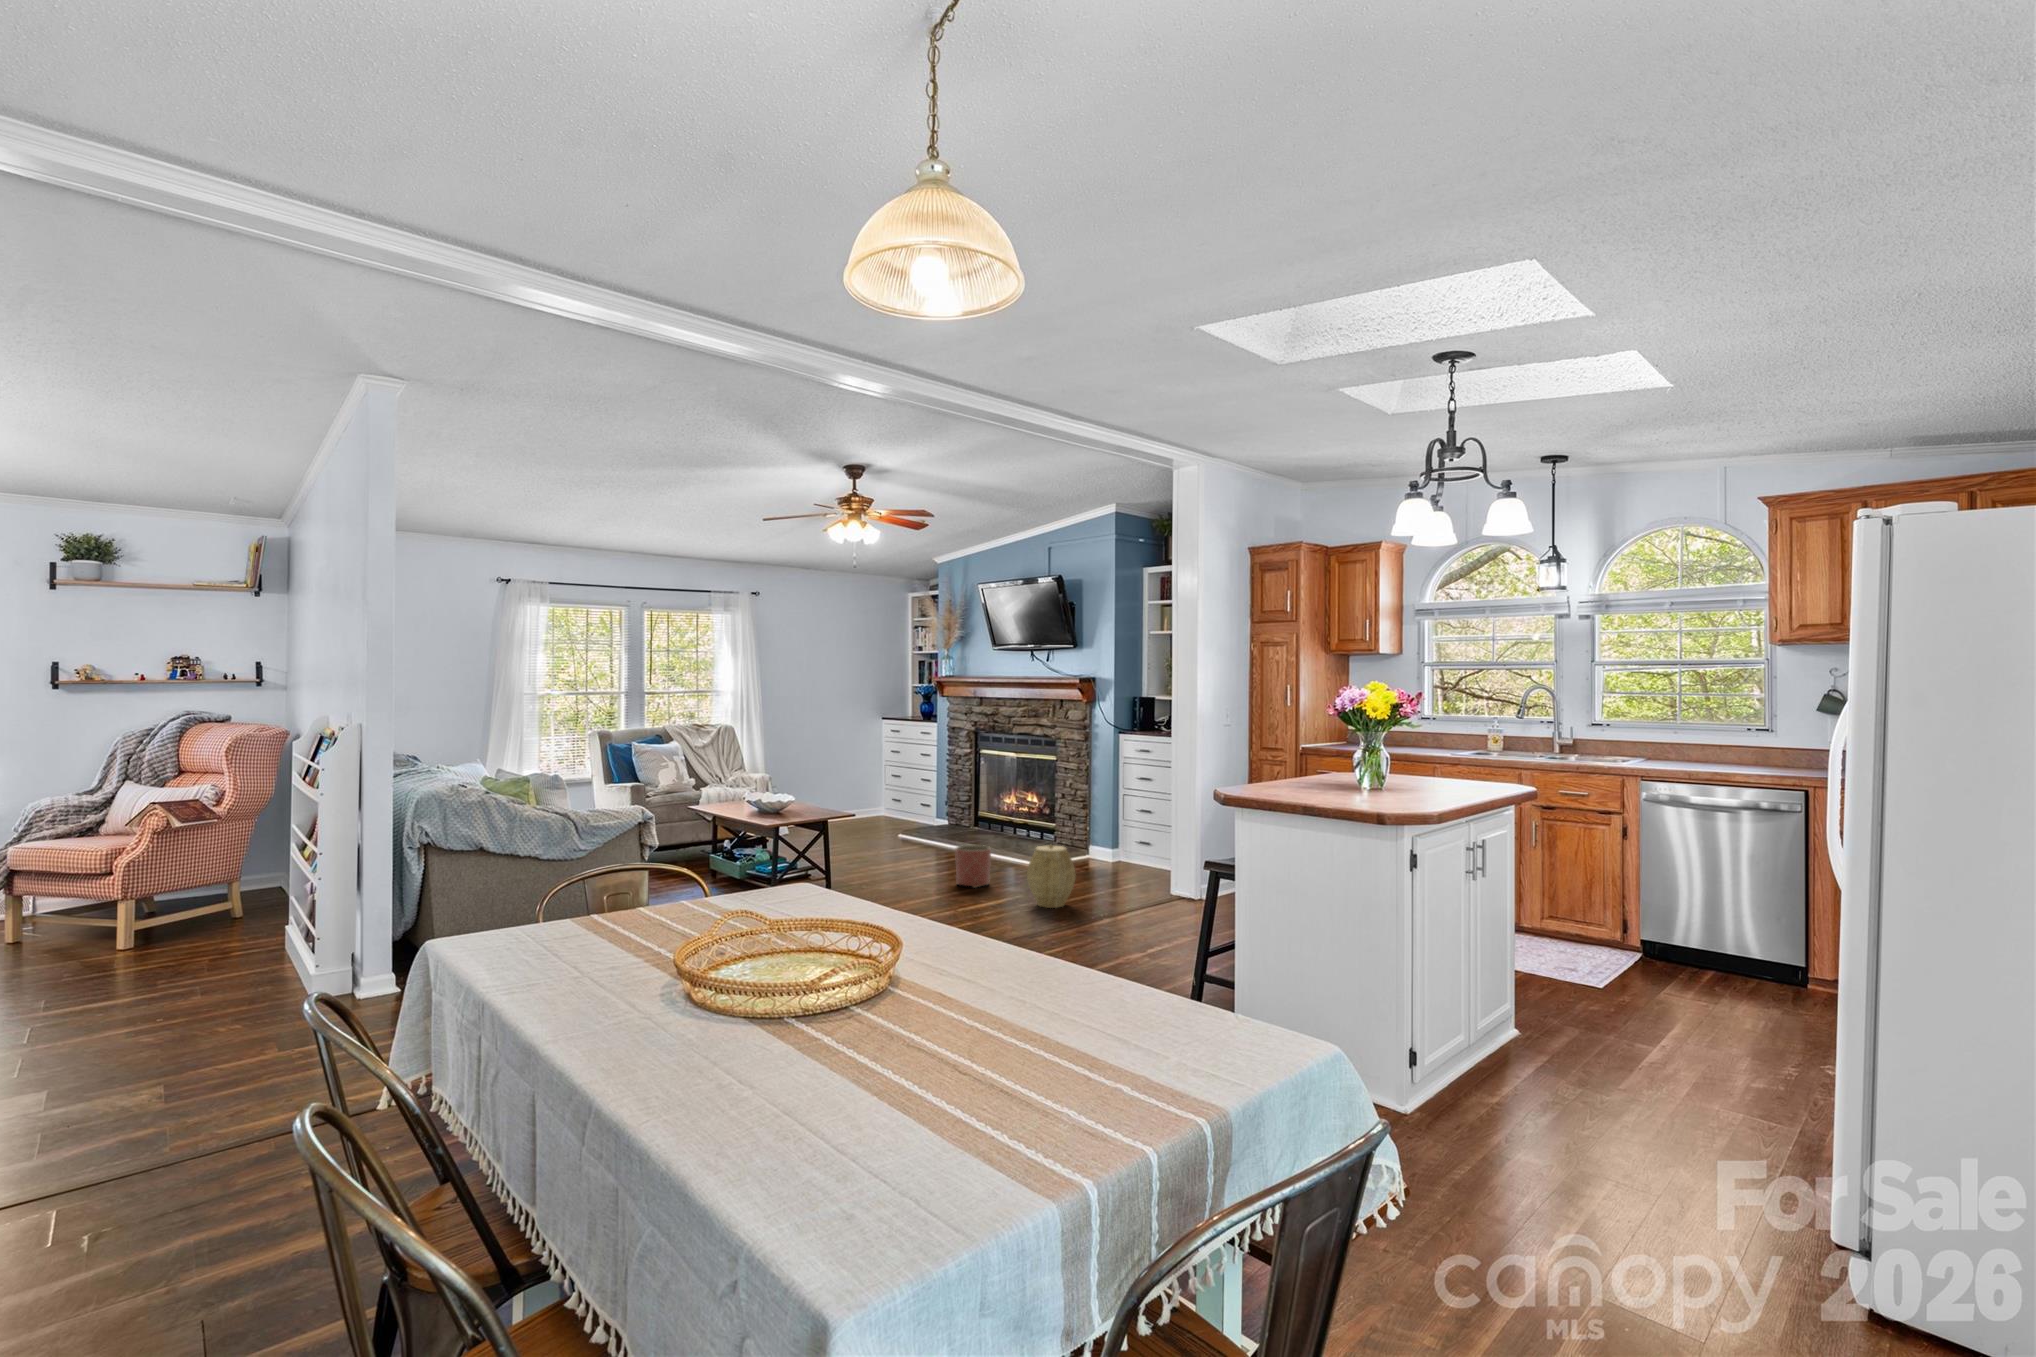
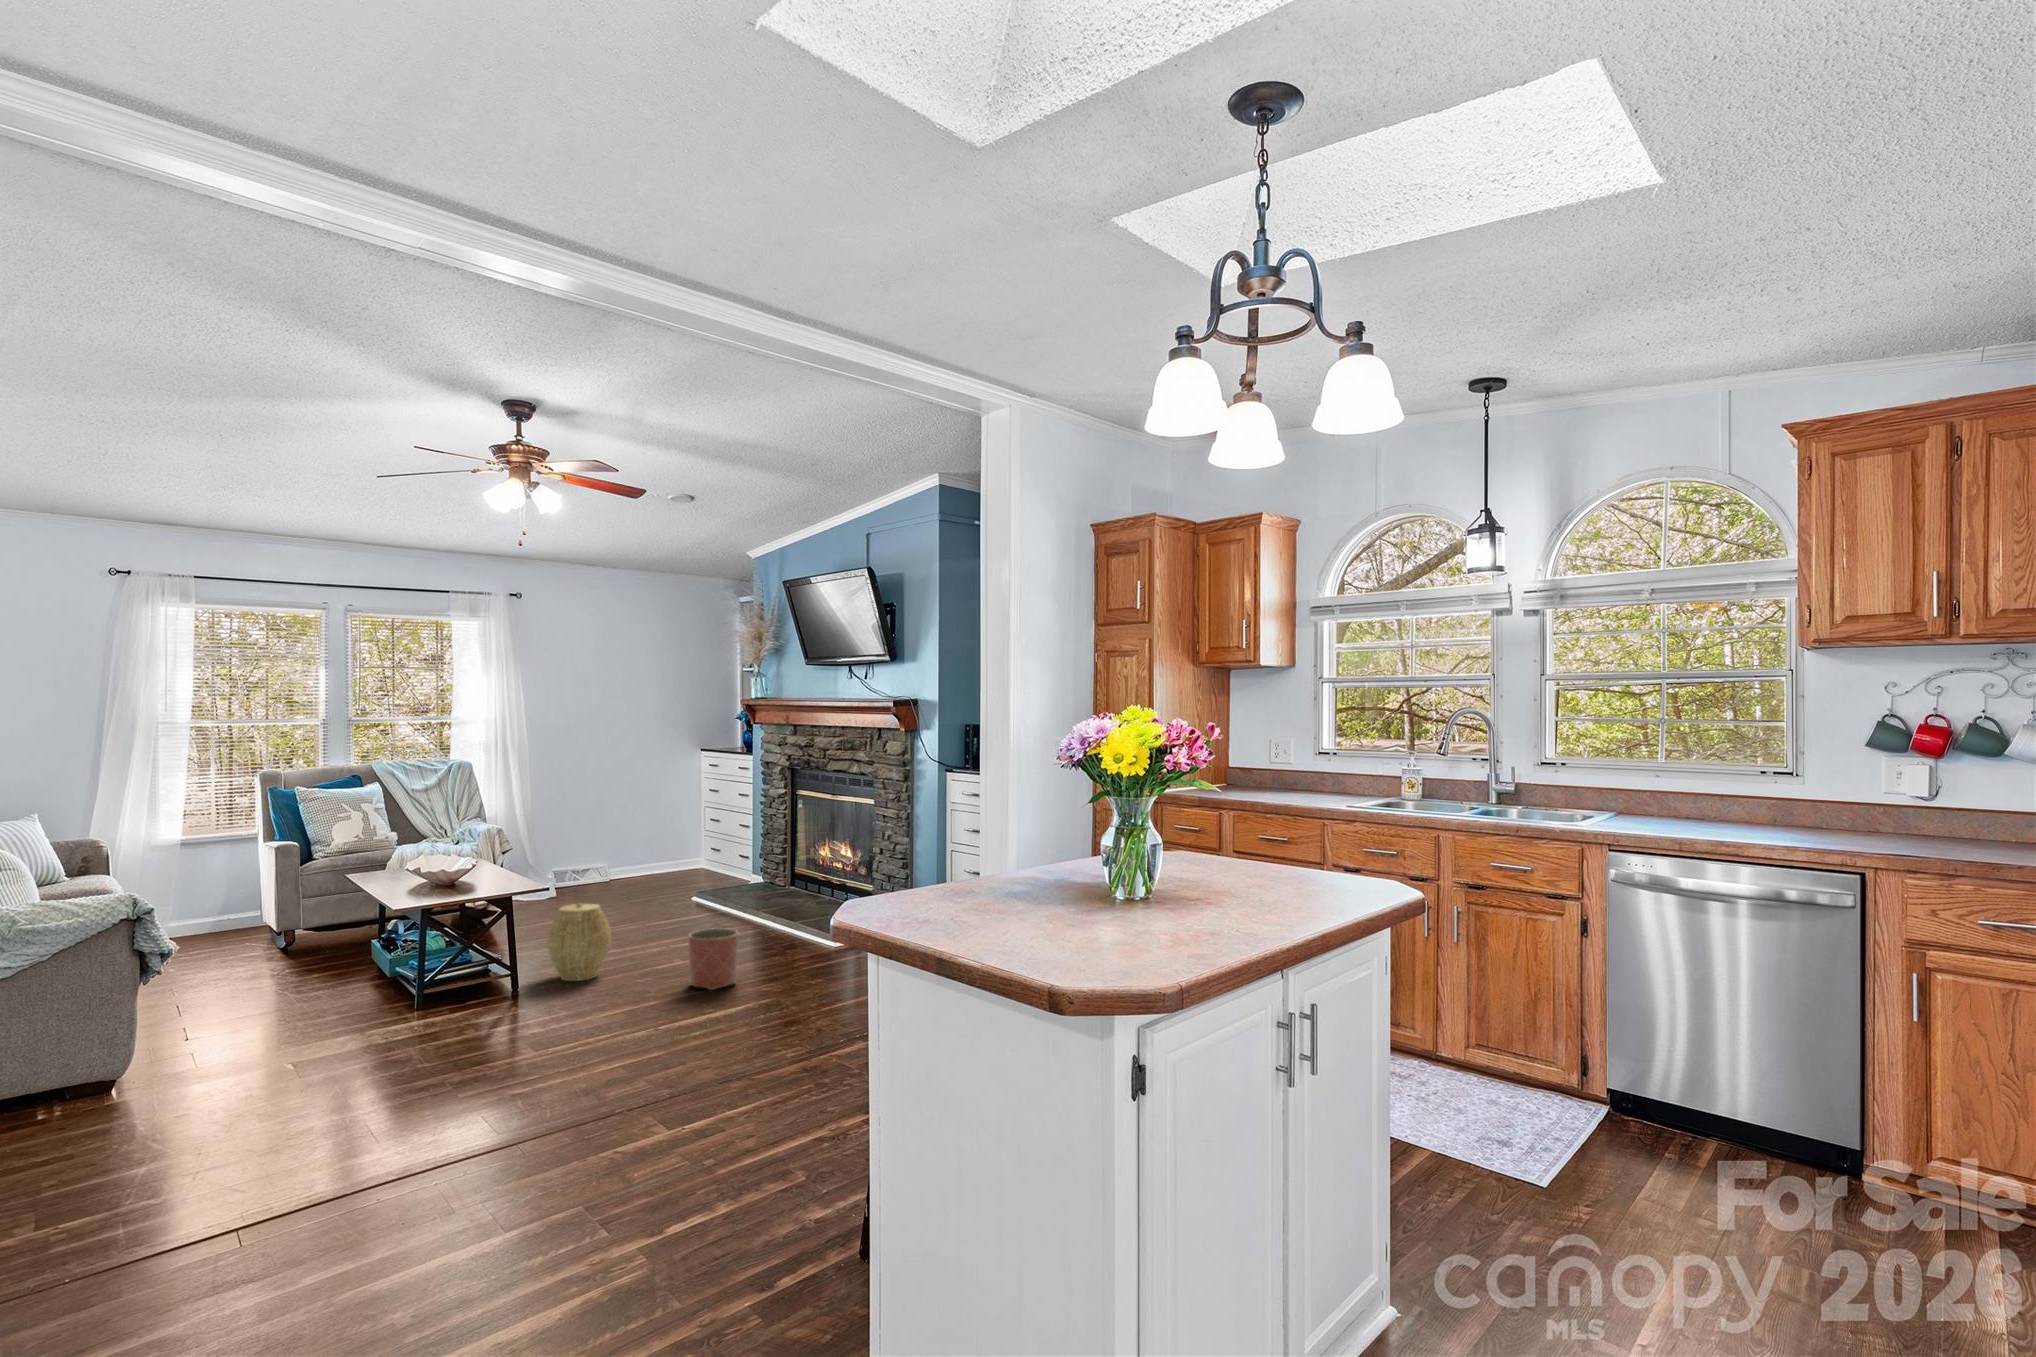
woven basket: present [1027,845,1075,908] -> present [547,903,611,981]

